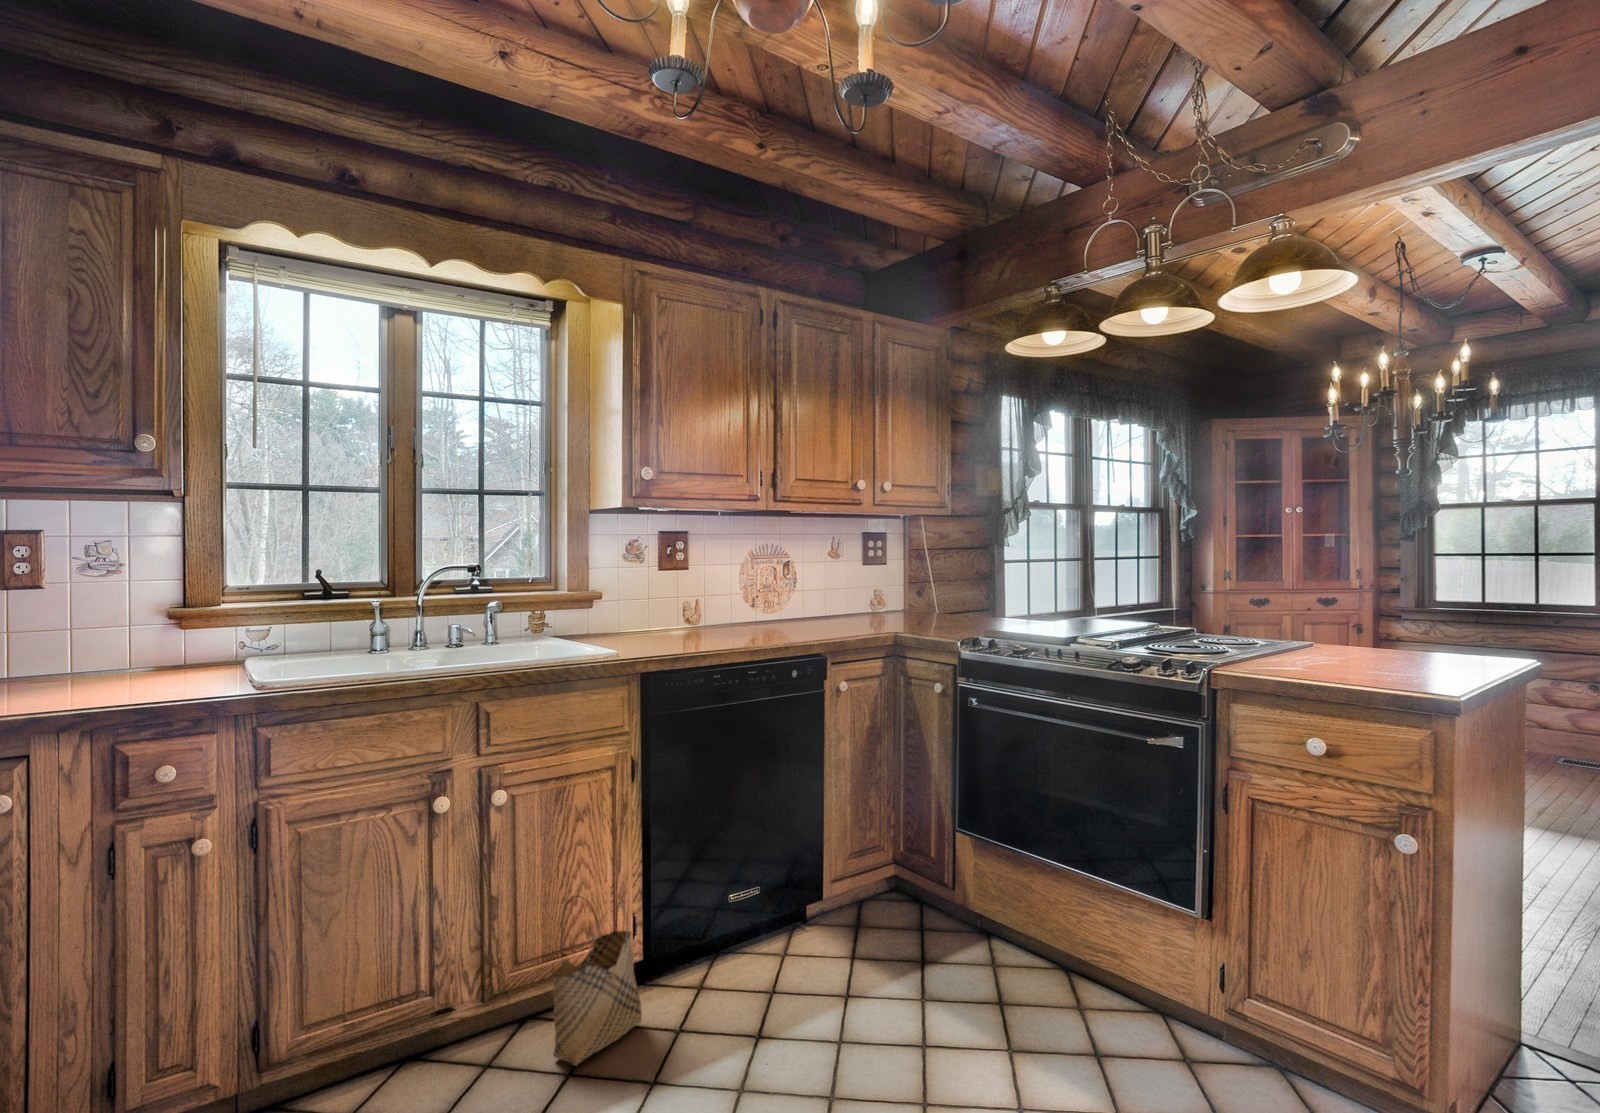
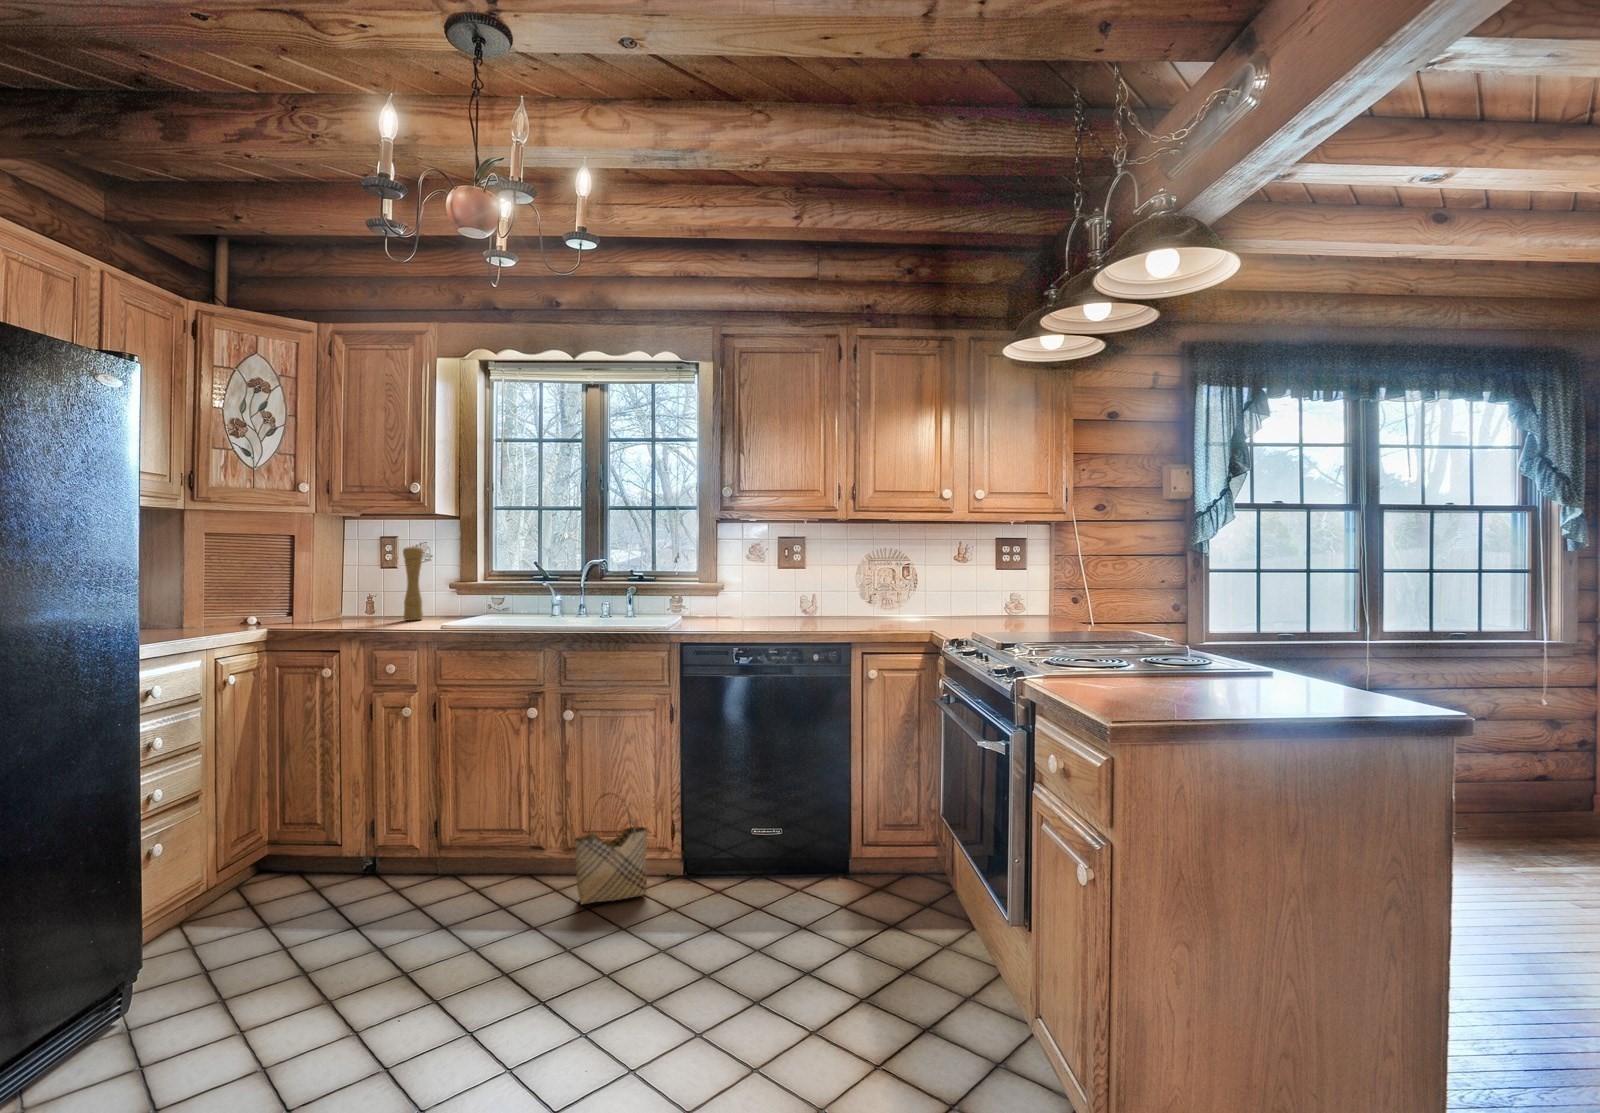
pepper mill: none [99,550,143,685] -> present [403,546,423,620]

